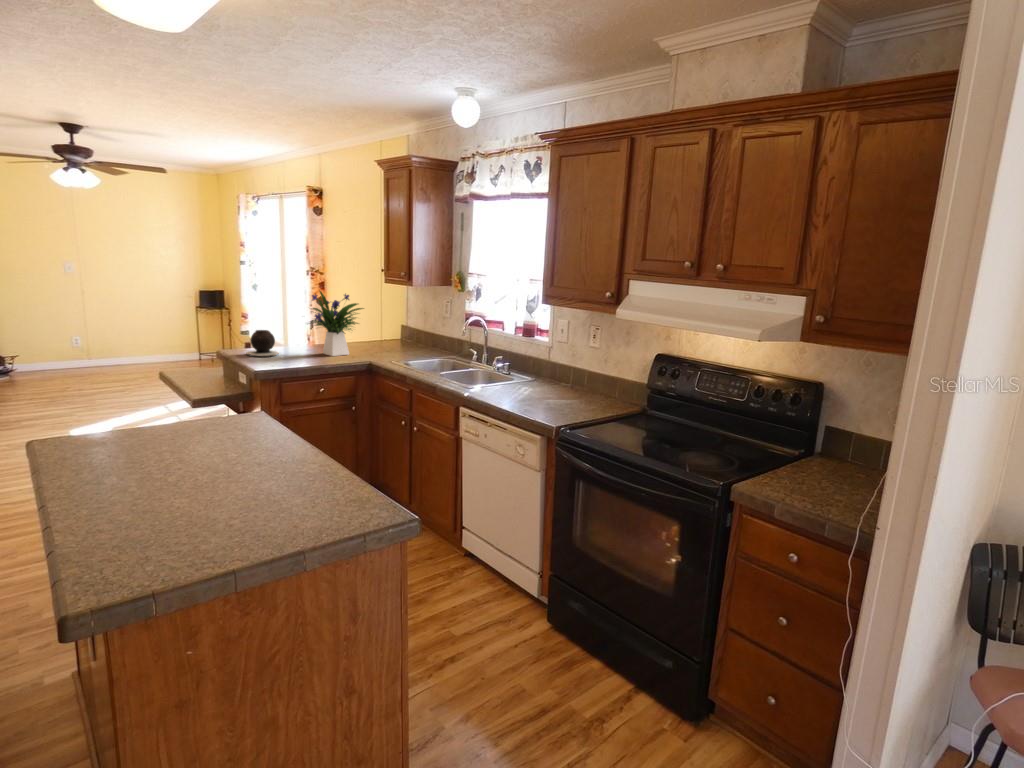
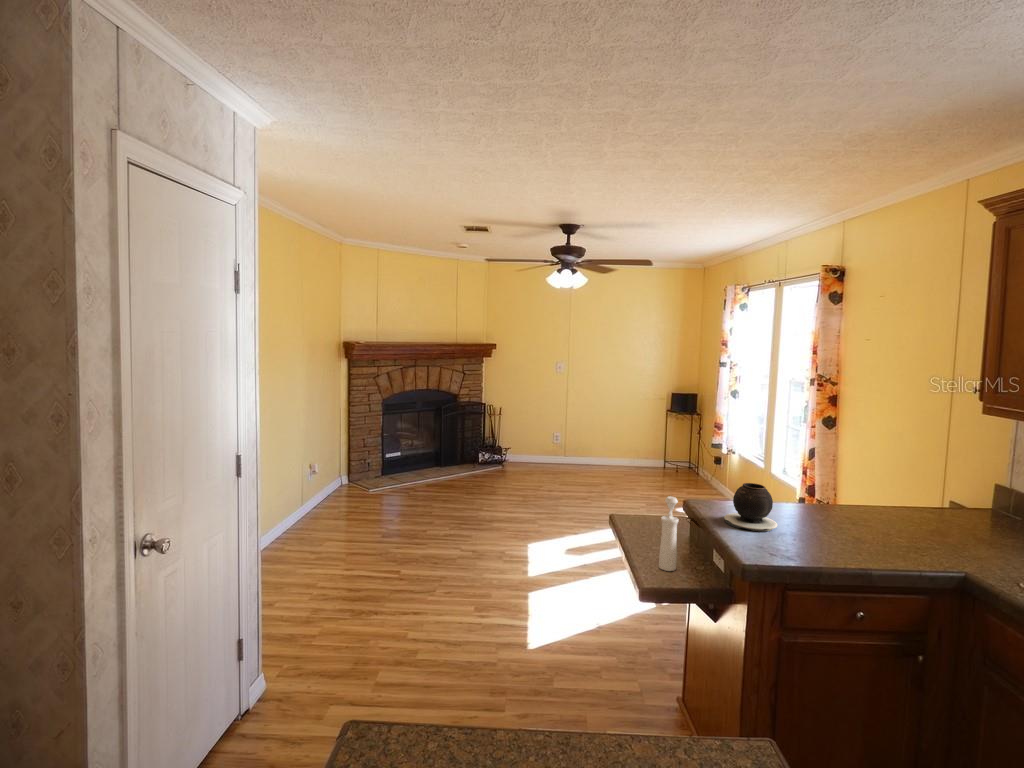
flower arrangement: present [310,291,364,356] -> none [824,428,961,548]
pepper mill: none [203,343,218,387] -> present [659,496,678,571]

